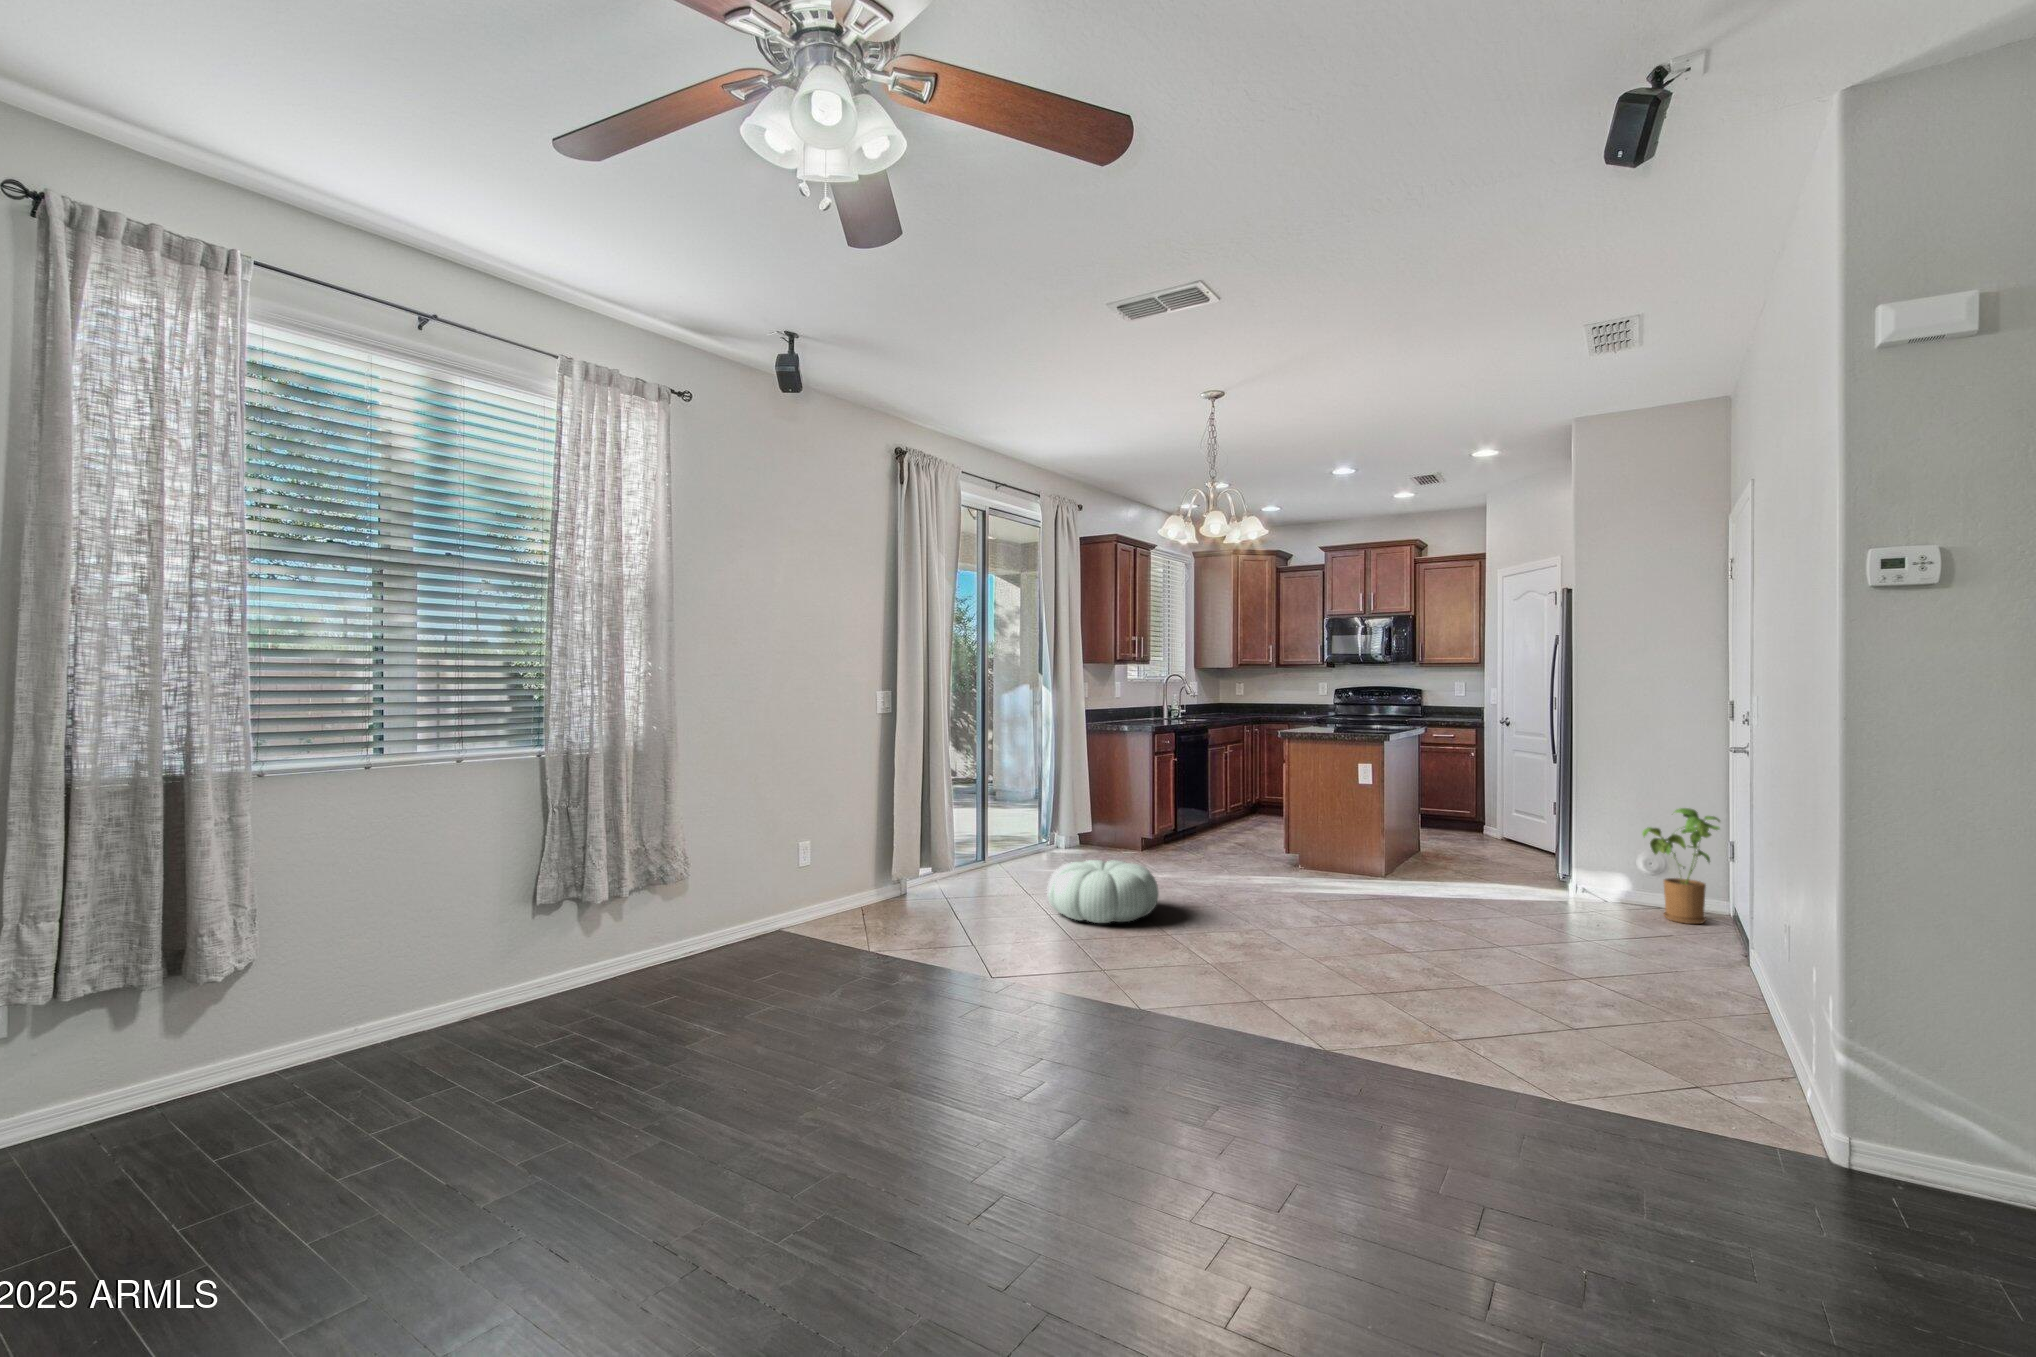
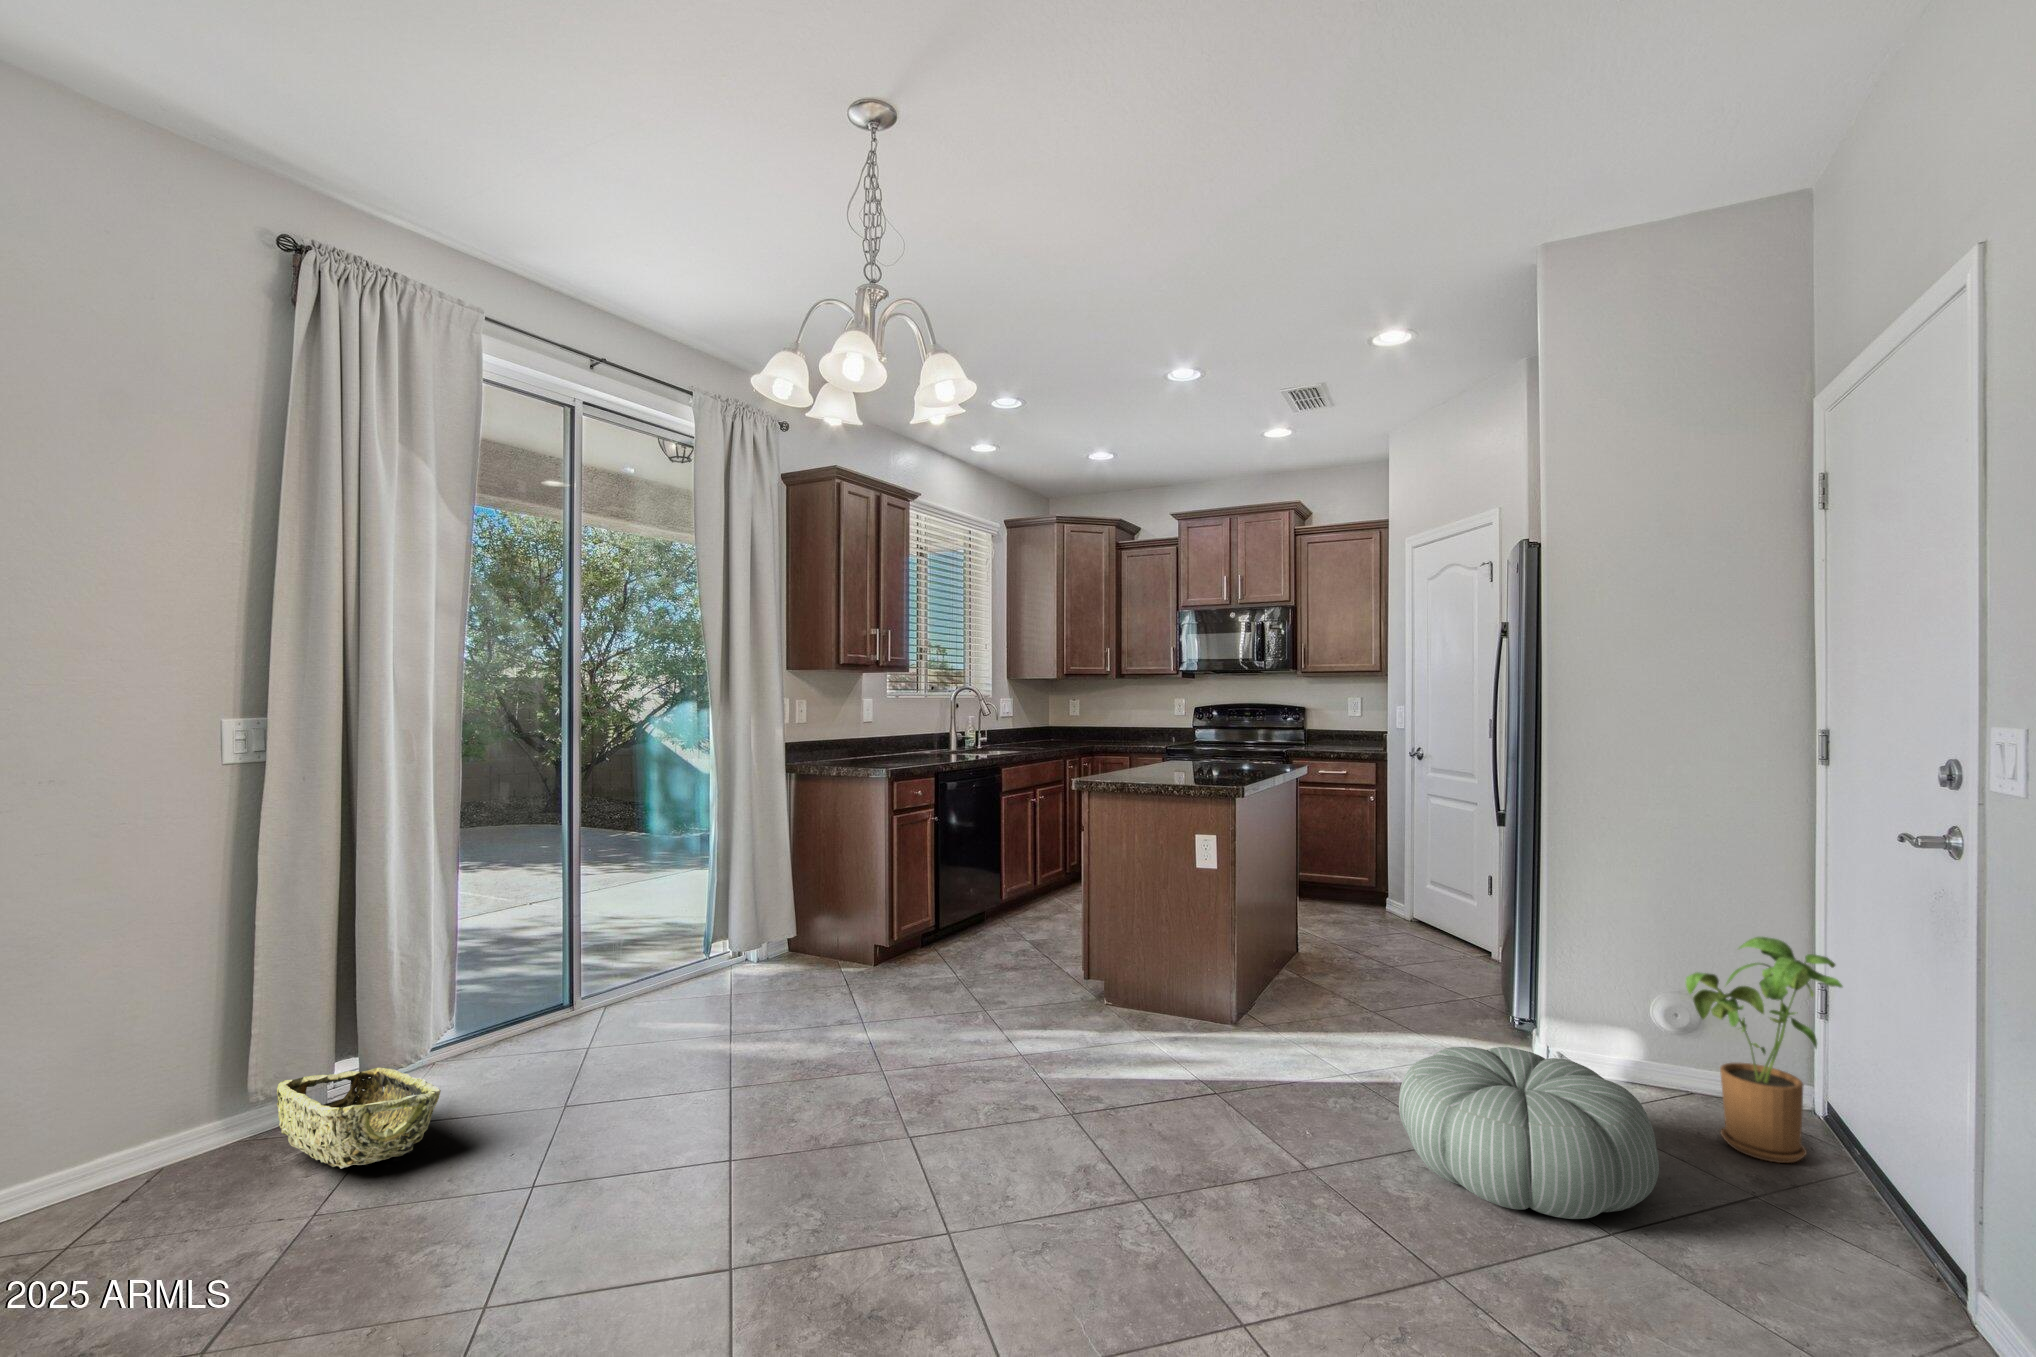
pouf: present [1047,860,1159,923] -> present [1399,1047,1659,1219]
woven basket: none [914,866,991,904] -> present [277,1068,441,1169]

